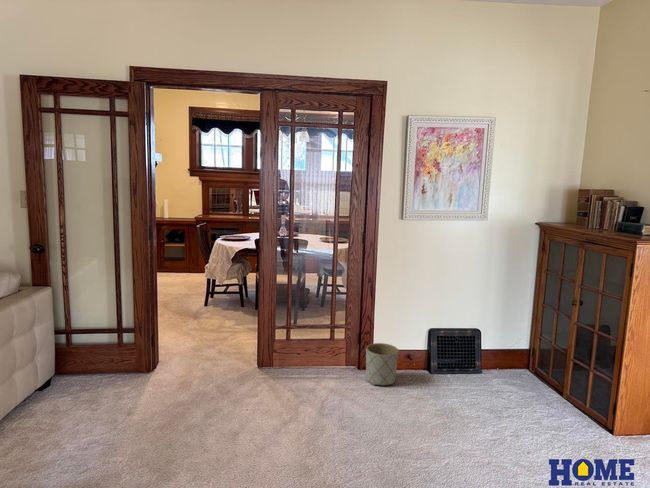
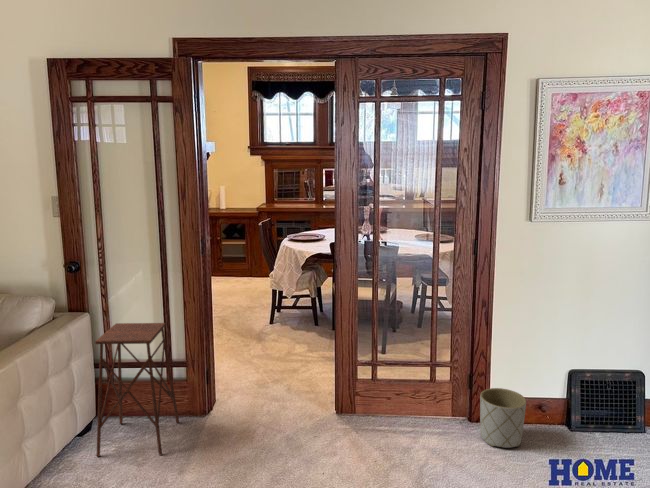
side table: none [57,295,128,404] -> present [95,323,179,457]

